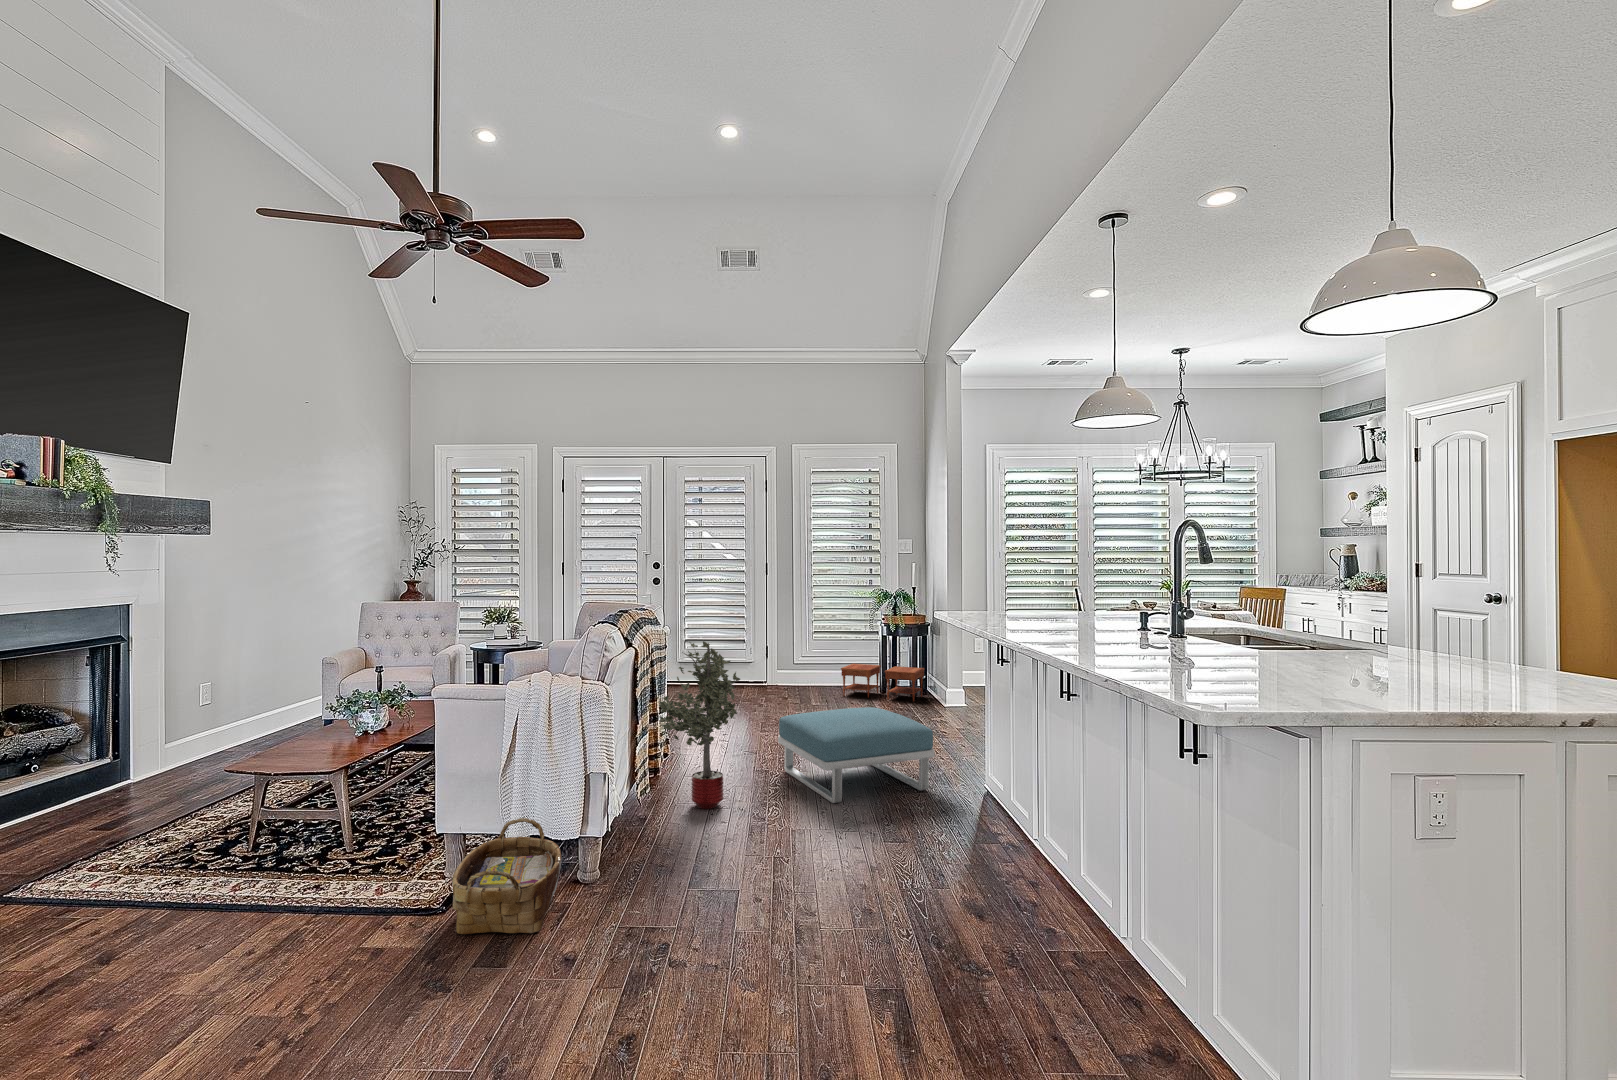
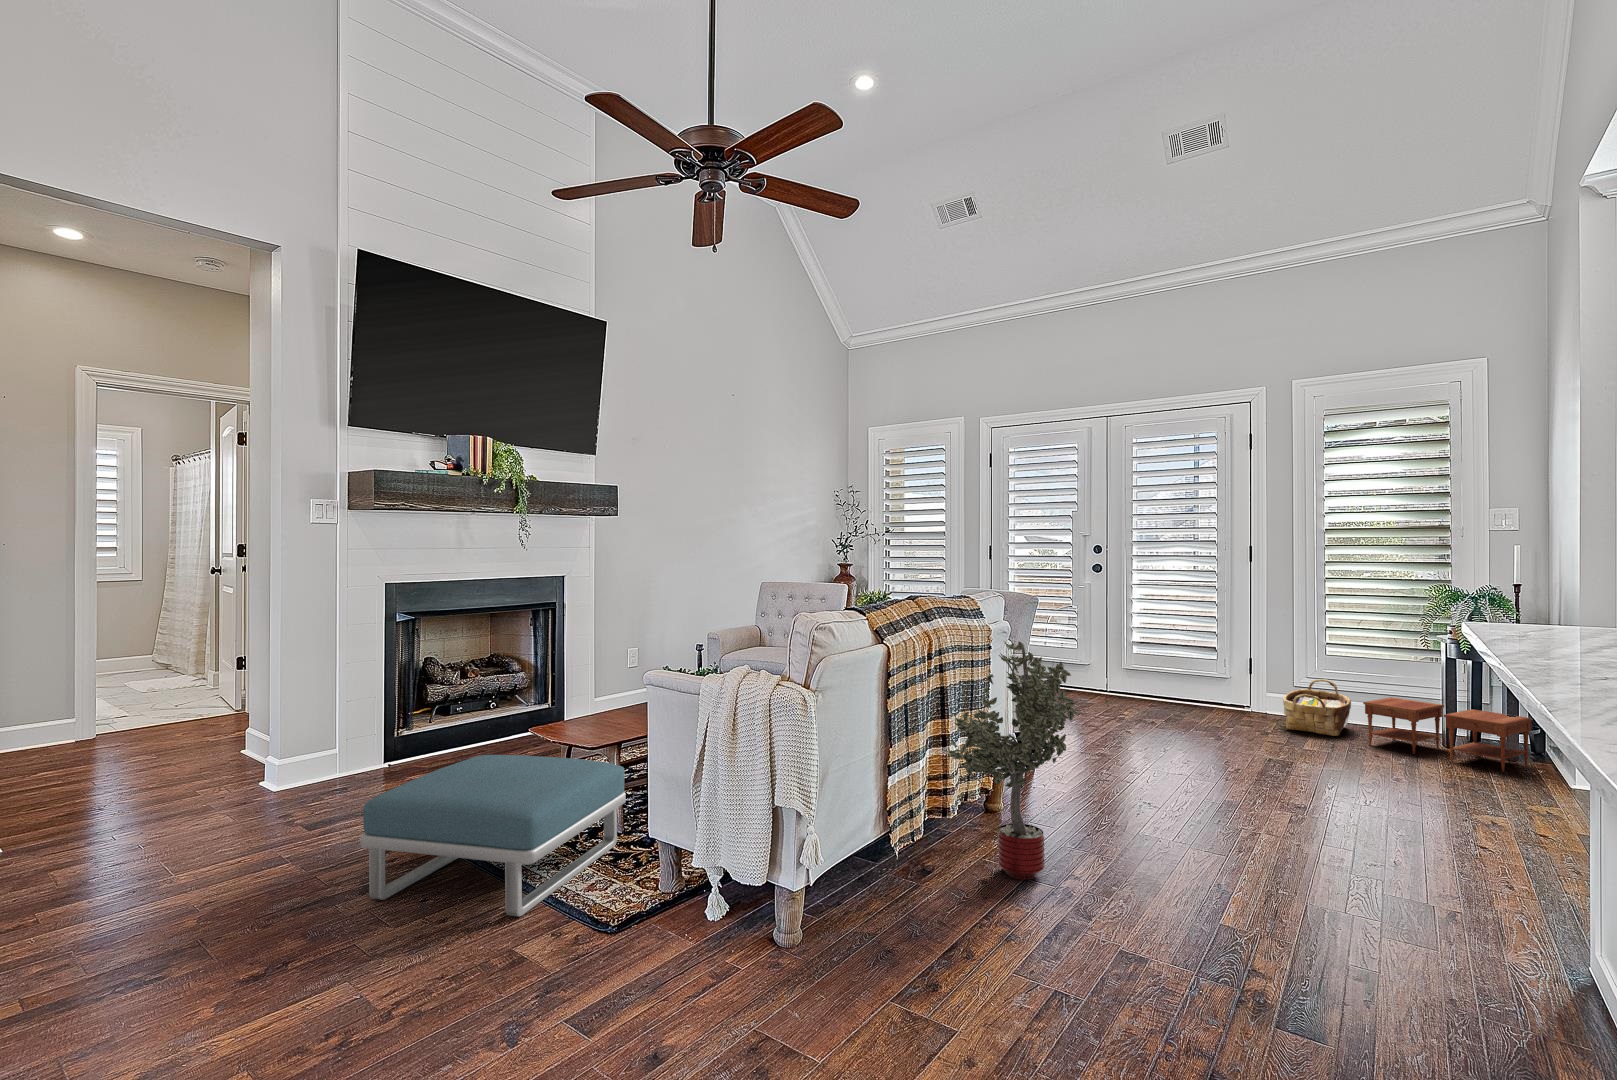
footstool: present [778,707,935,803] -> present [360,755,626,917]
woven basket: present [452,818,561,934] -> present [1283,679,1351,736]

